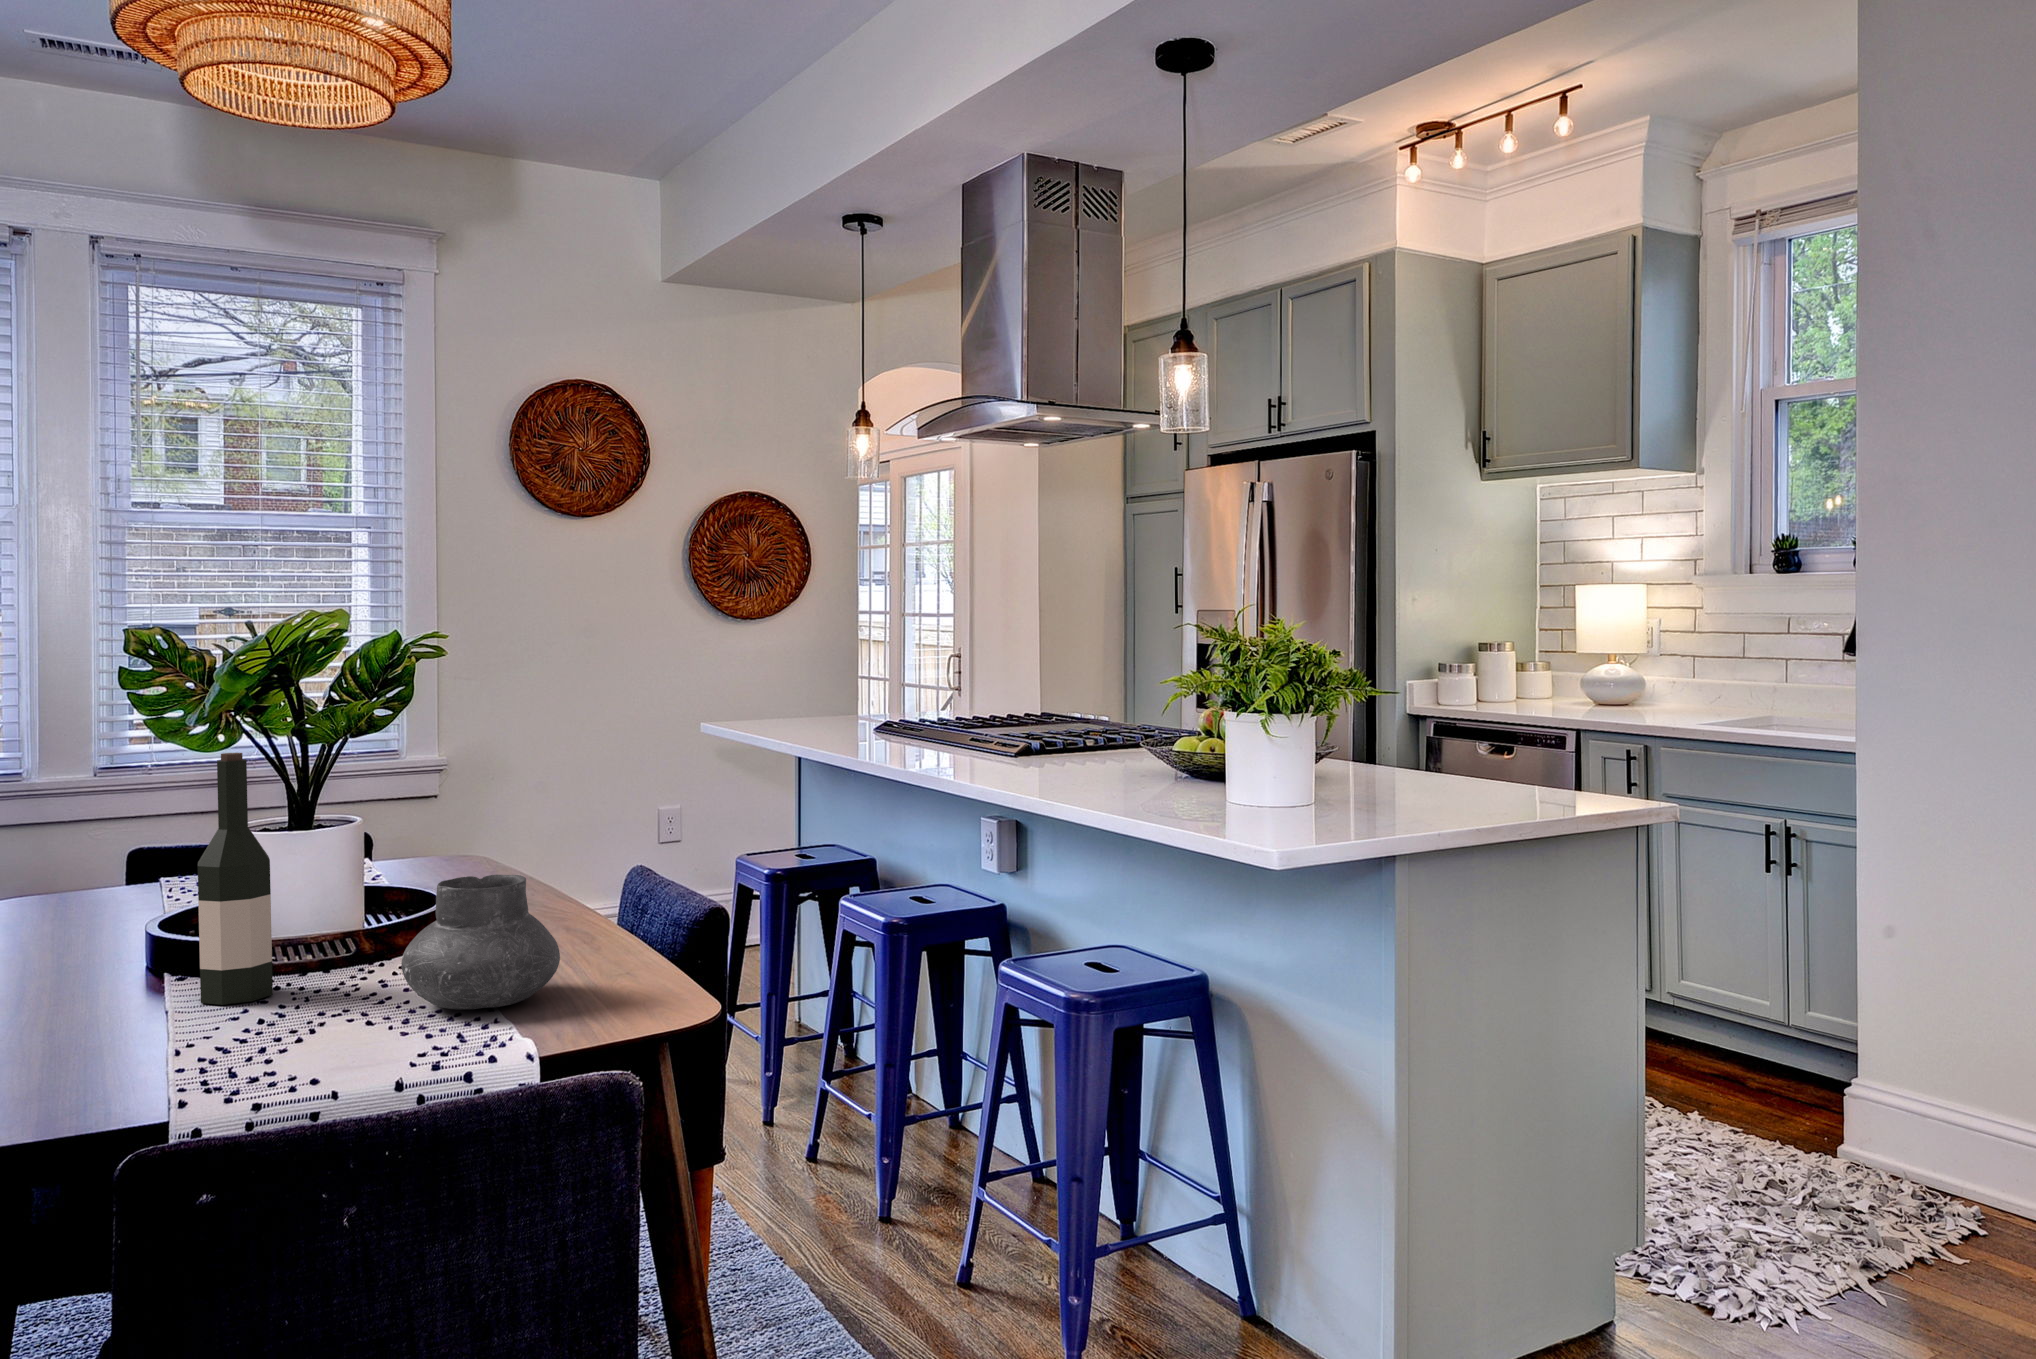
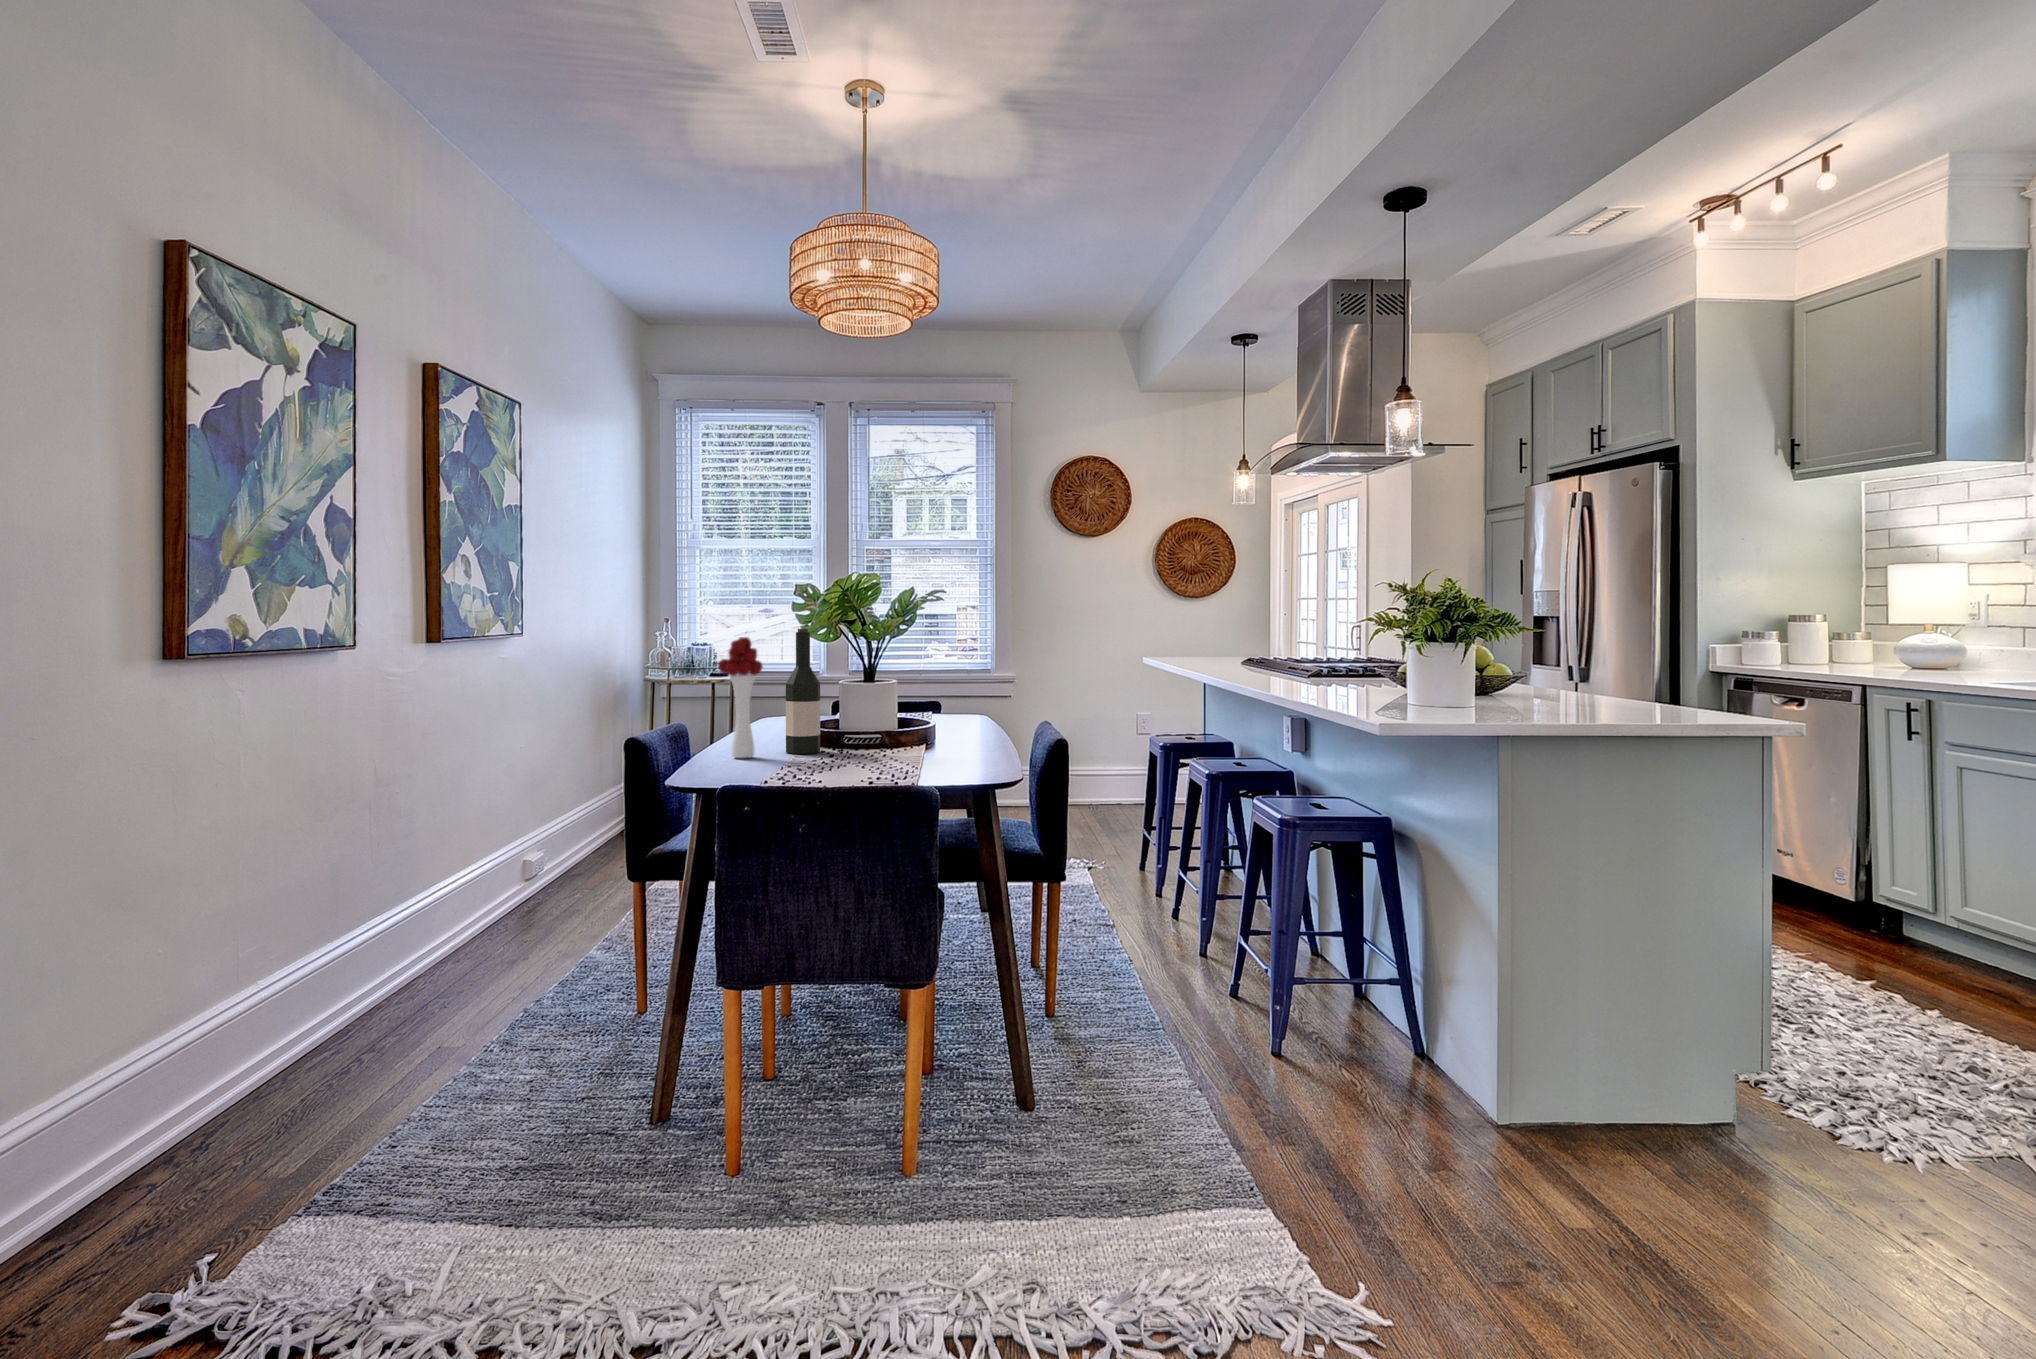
flower bouquet: none [59,783,161,1036] -> present [718,637,763,758]
vase: present [401,875,560,1009] -> none [864,696,944,764]

